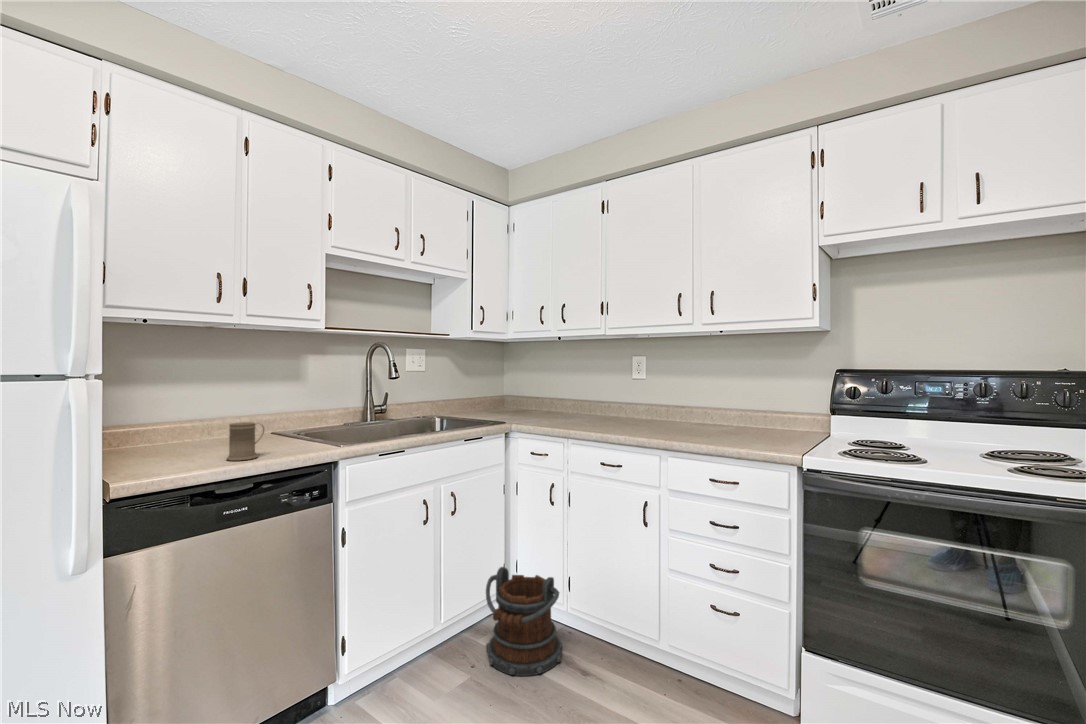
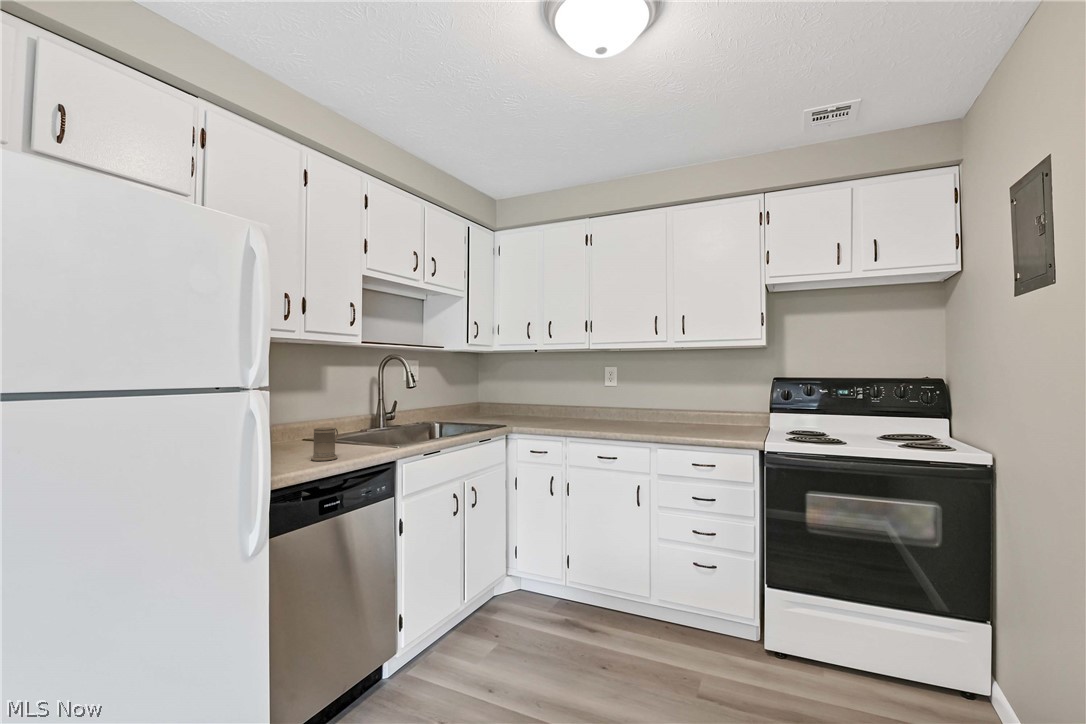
bucket: present [486,567,562,676] -> none [504,550,571,640]

